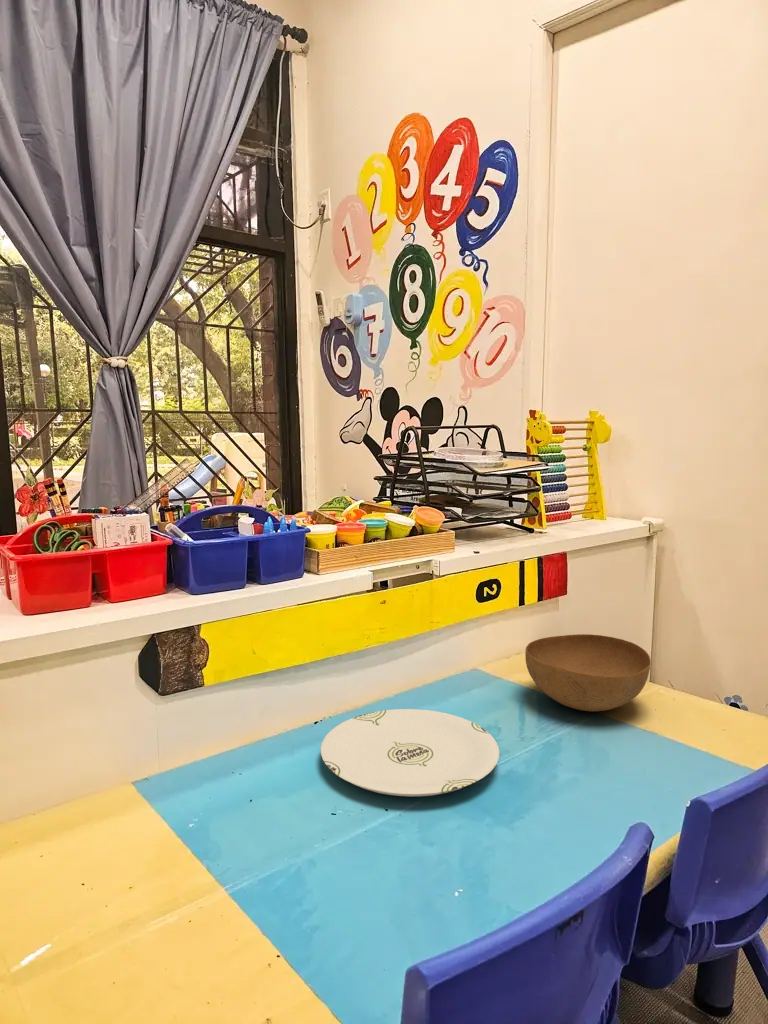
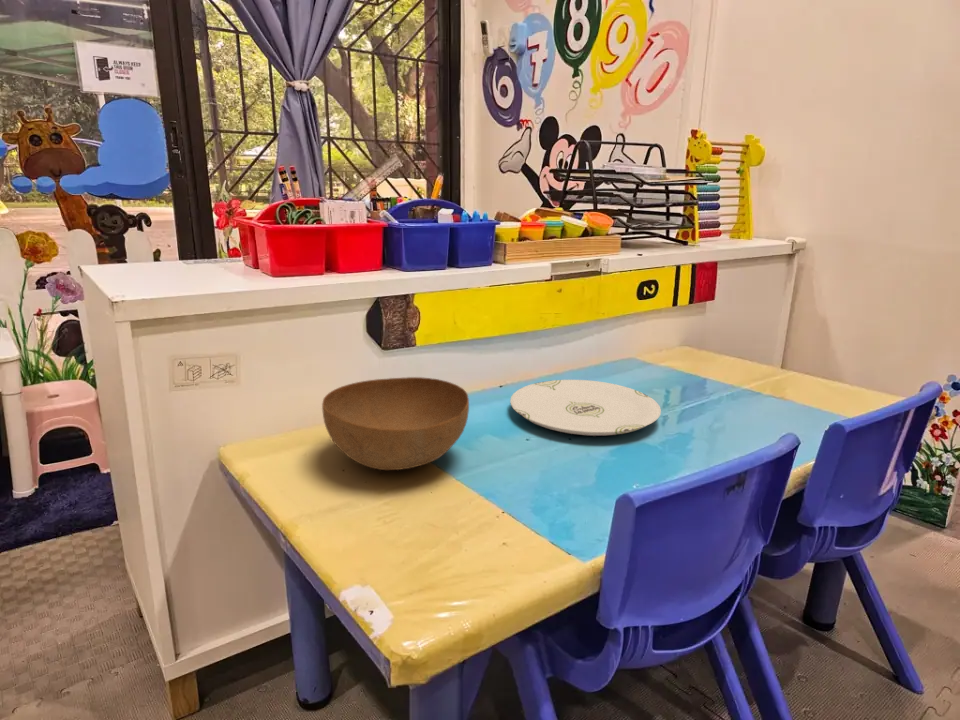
bowl: present [525,634,651,712] -> present [322,377,469,470]

